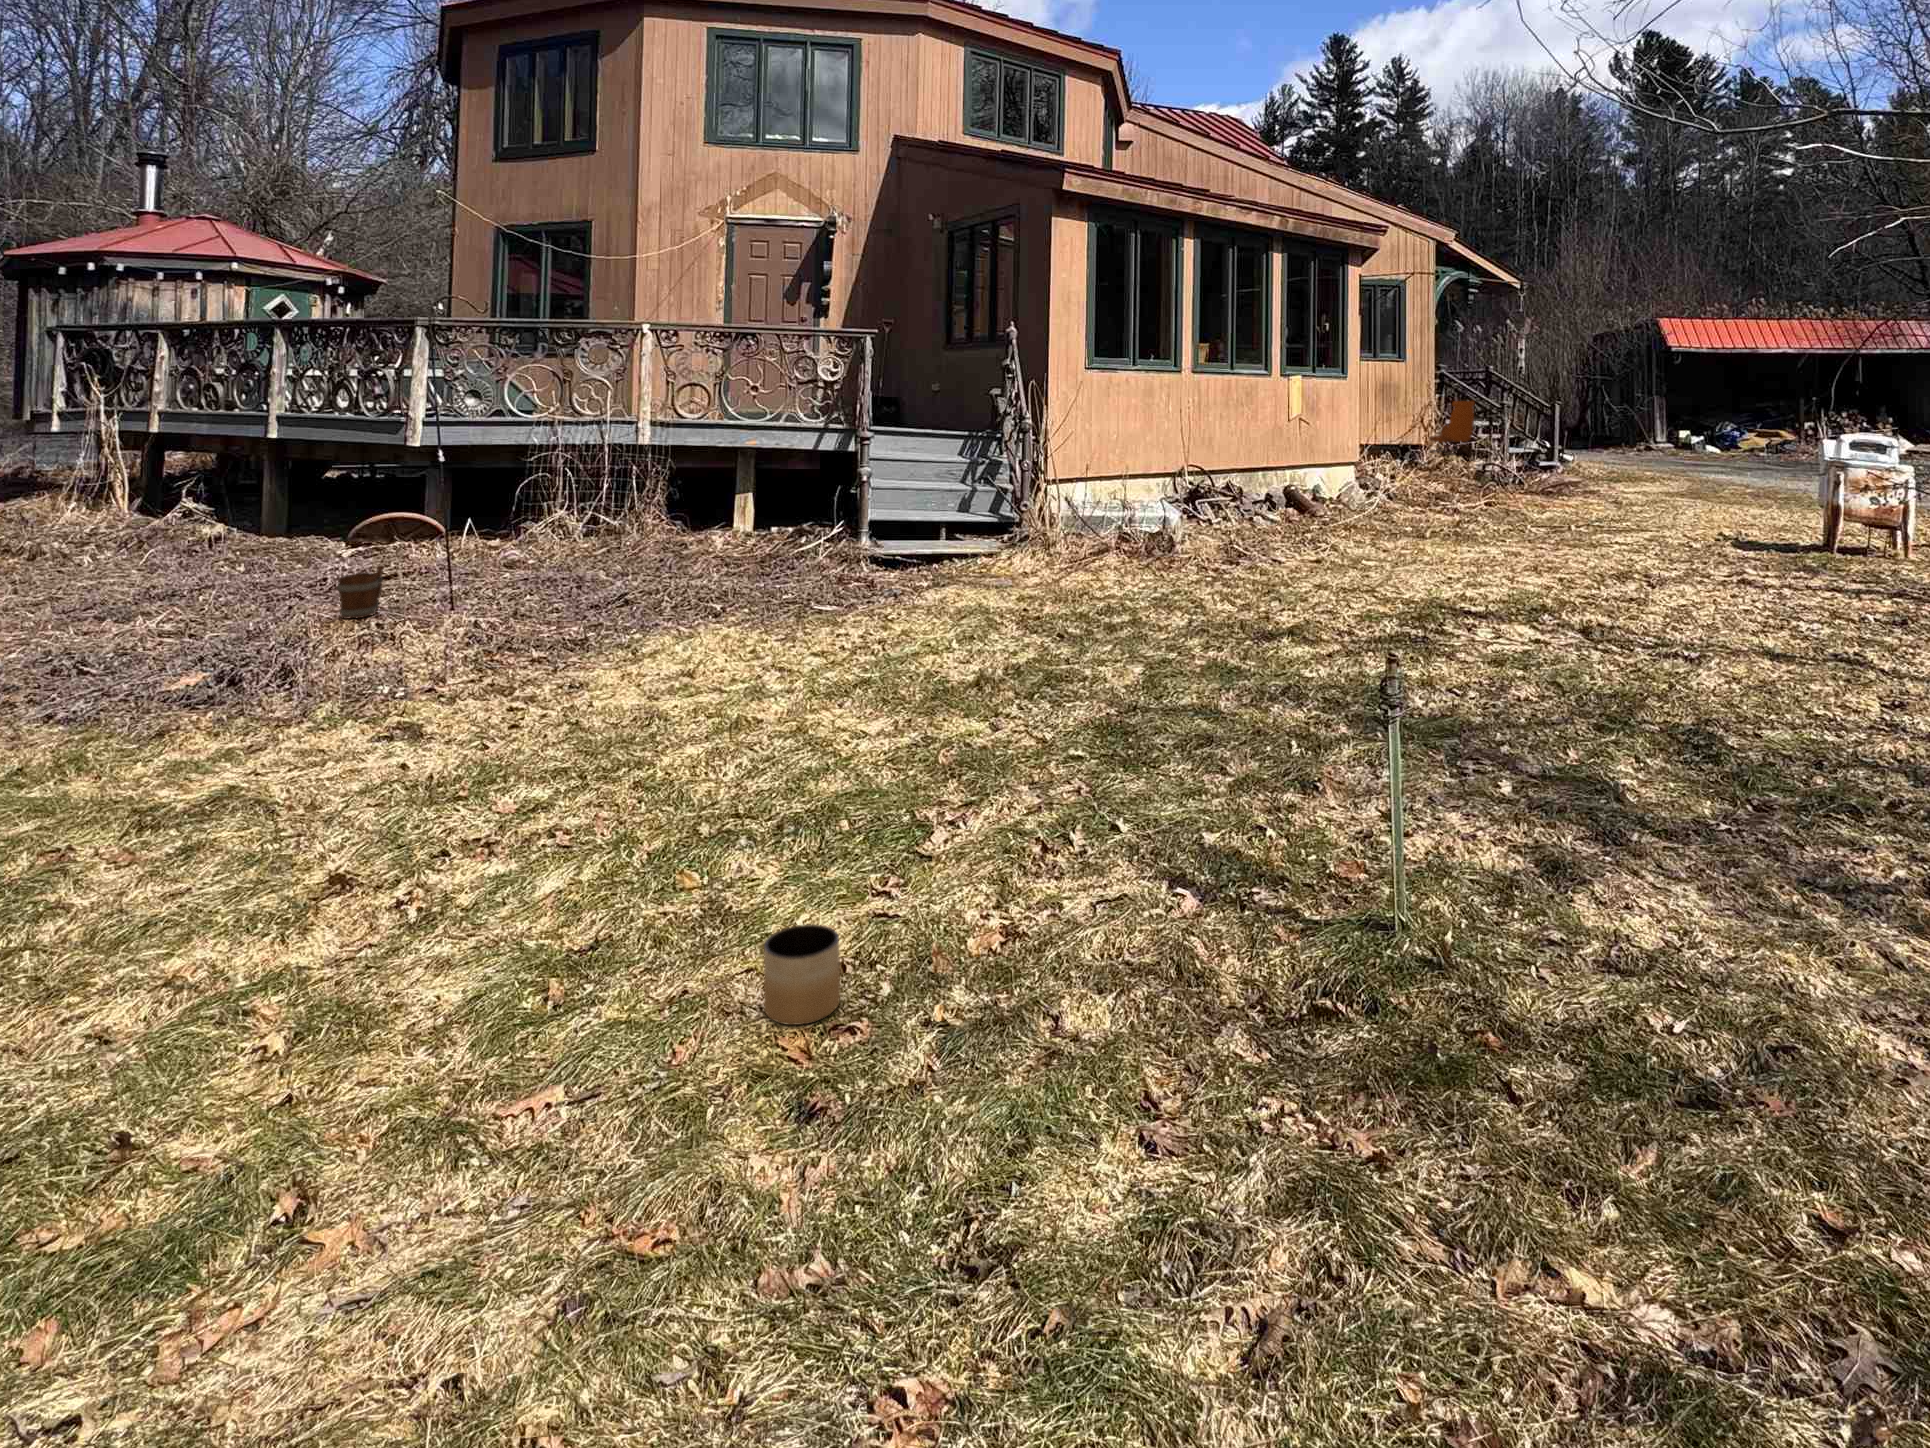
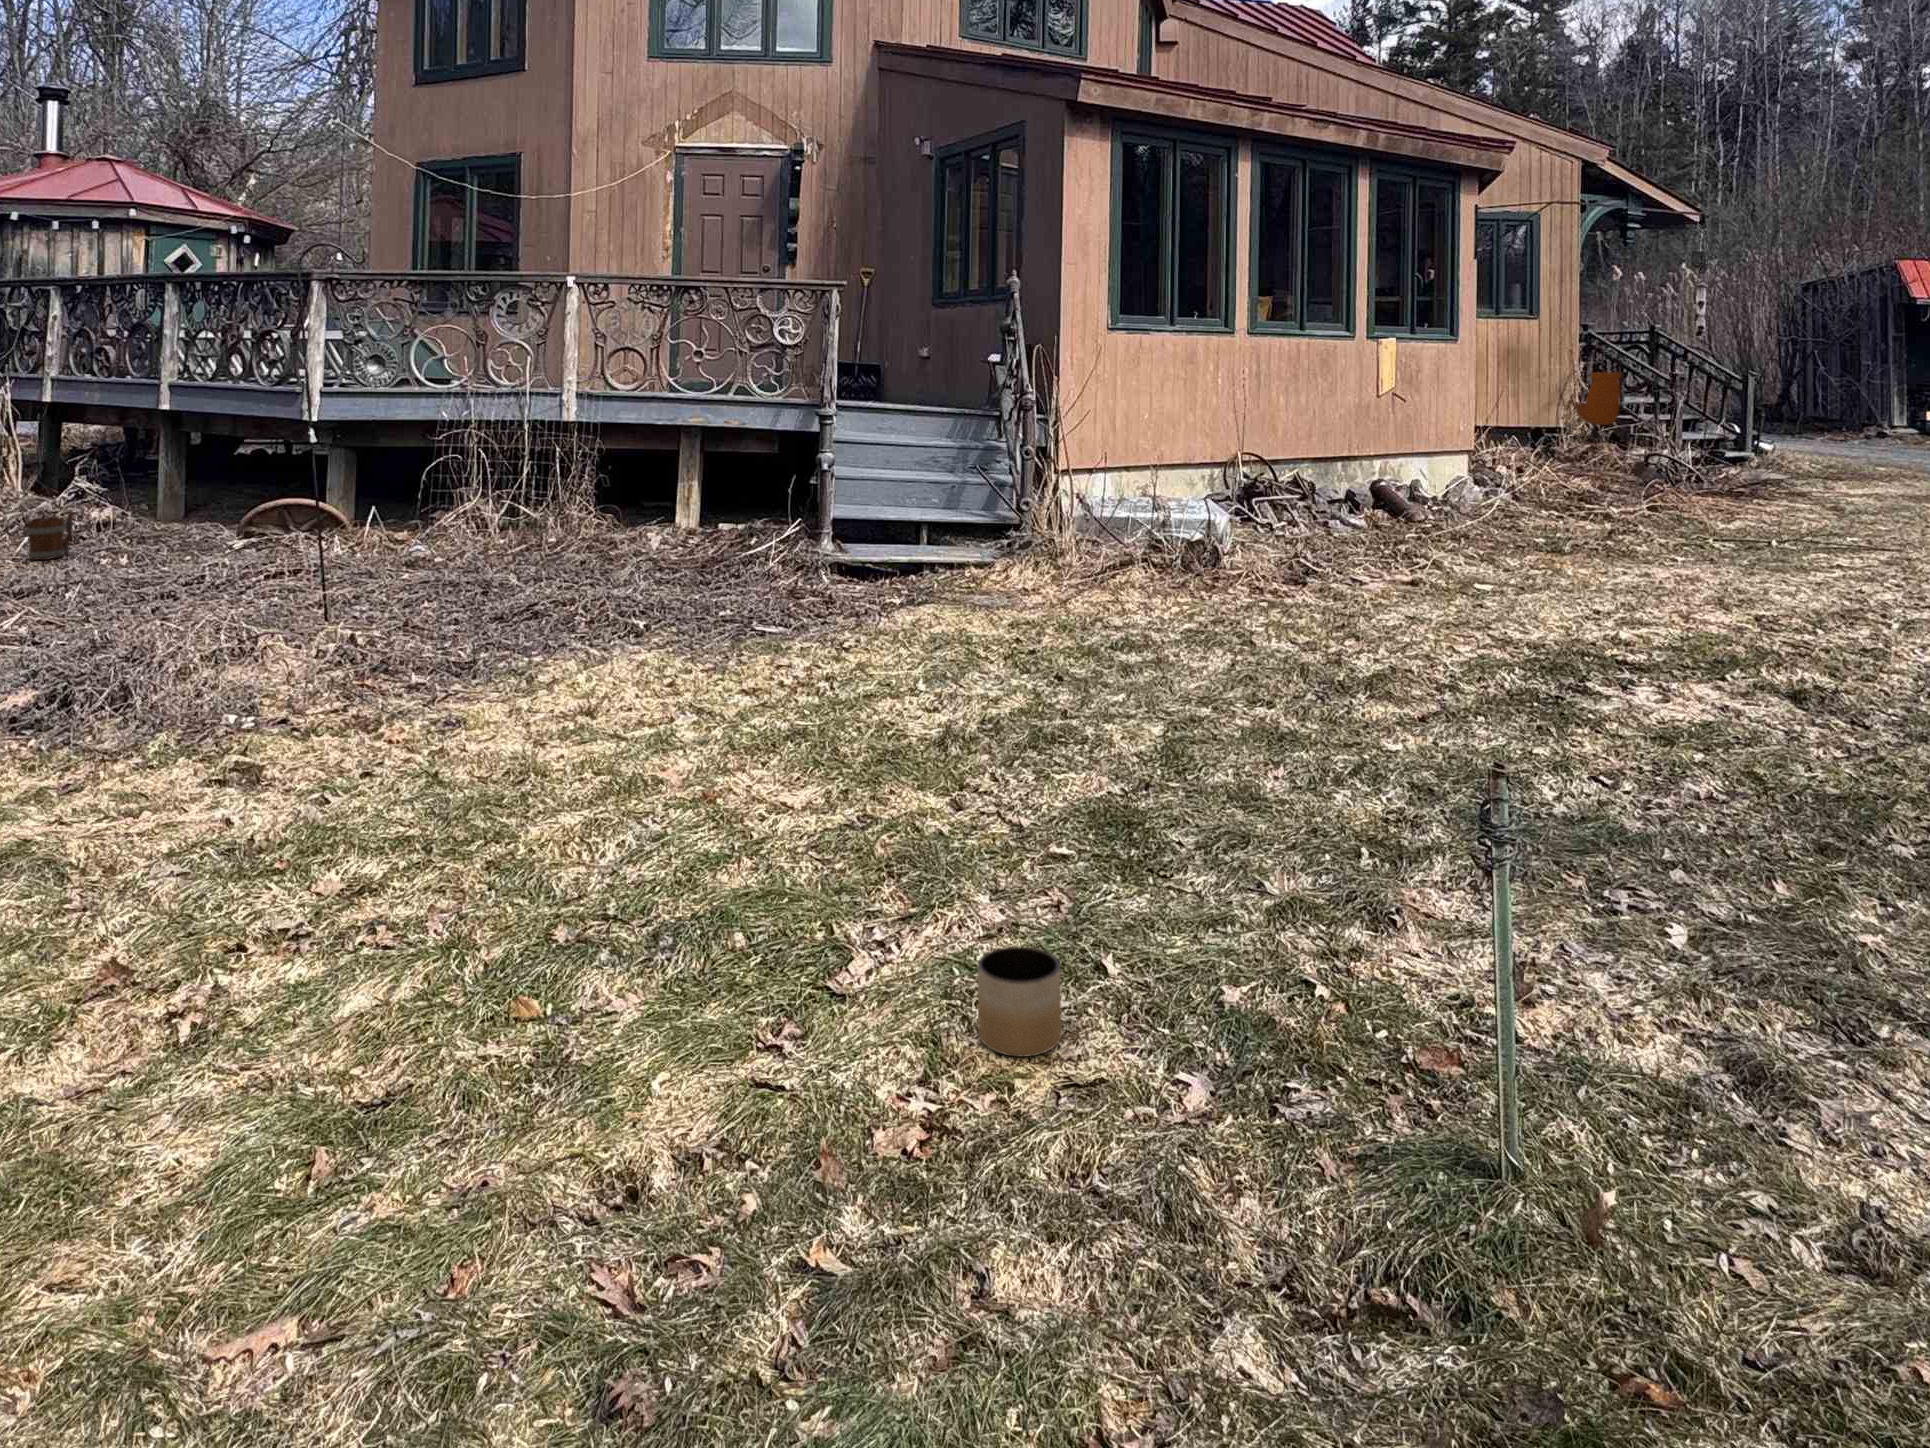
bucket: present [337,566,384,619] -> present [26,511,74,560]
planter: present [764,924,840,1025] -> present [978,946,1062,1057]

